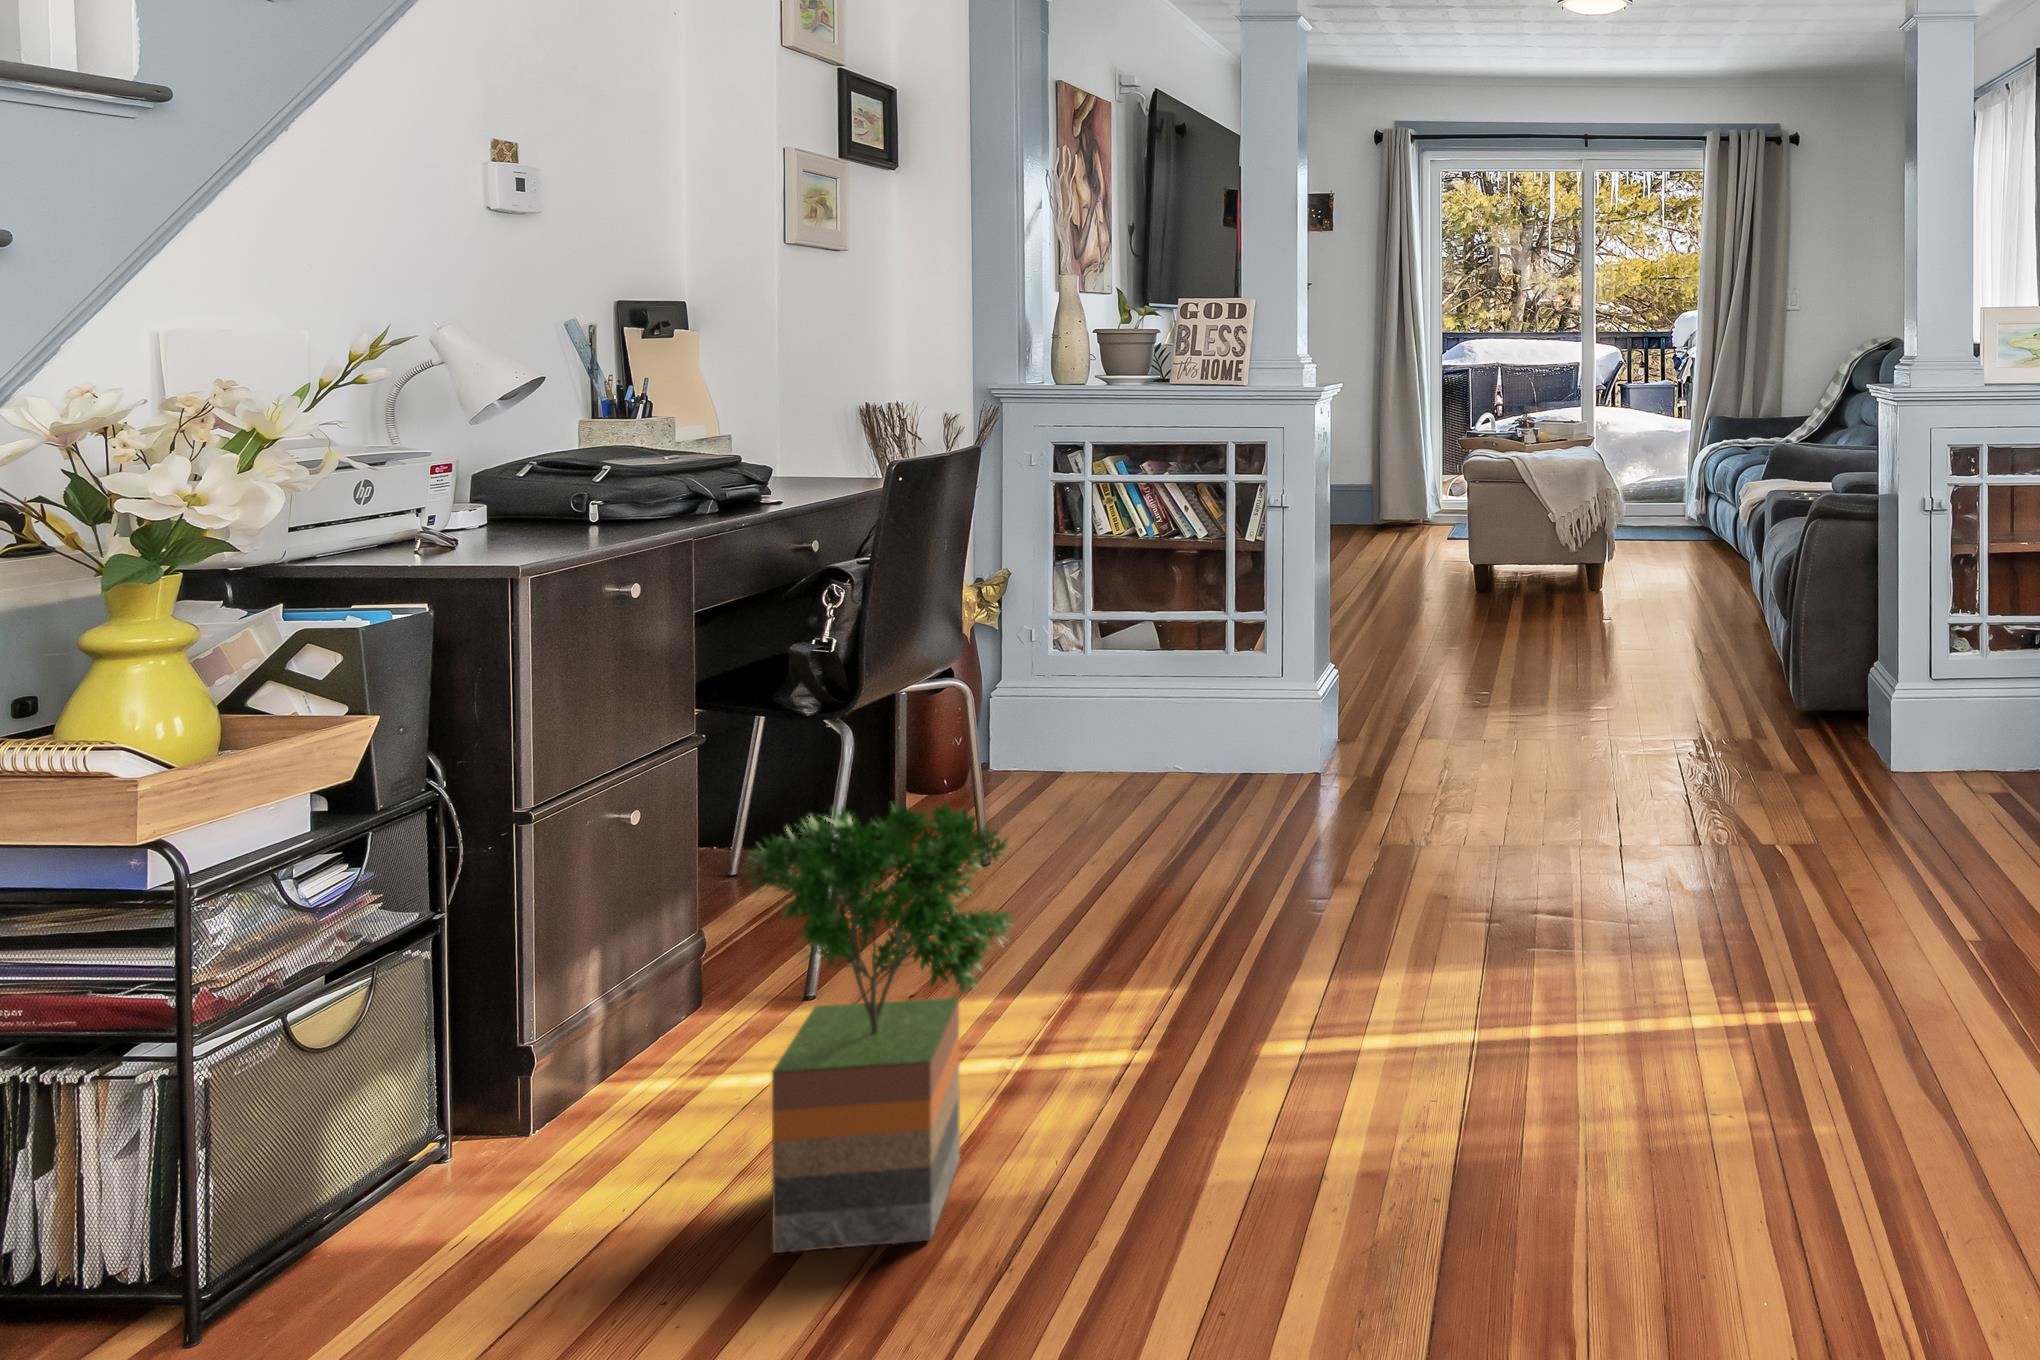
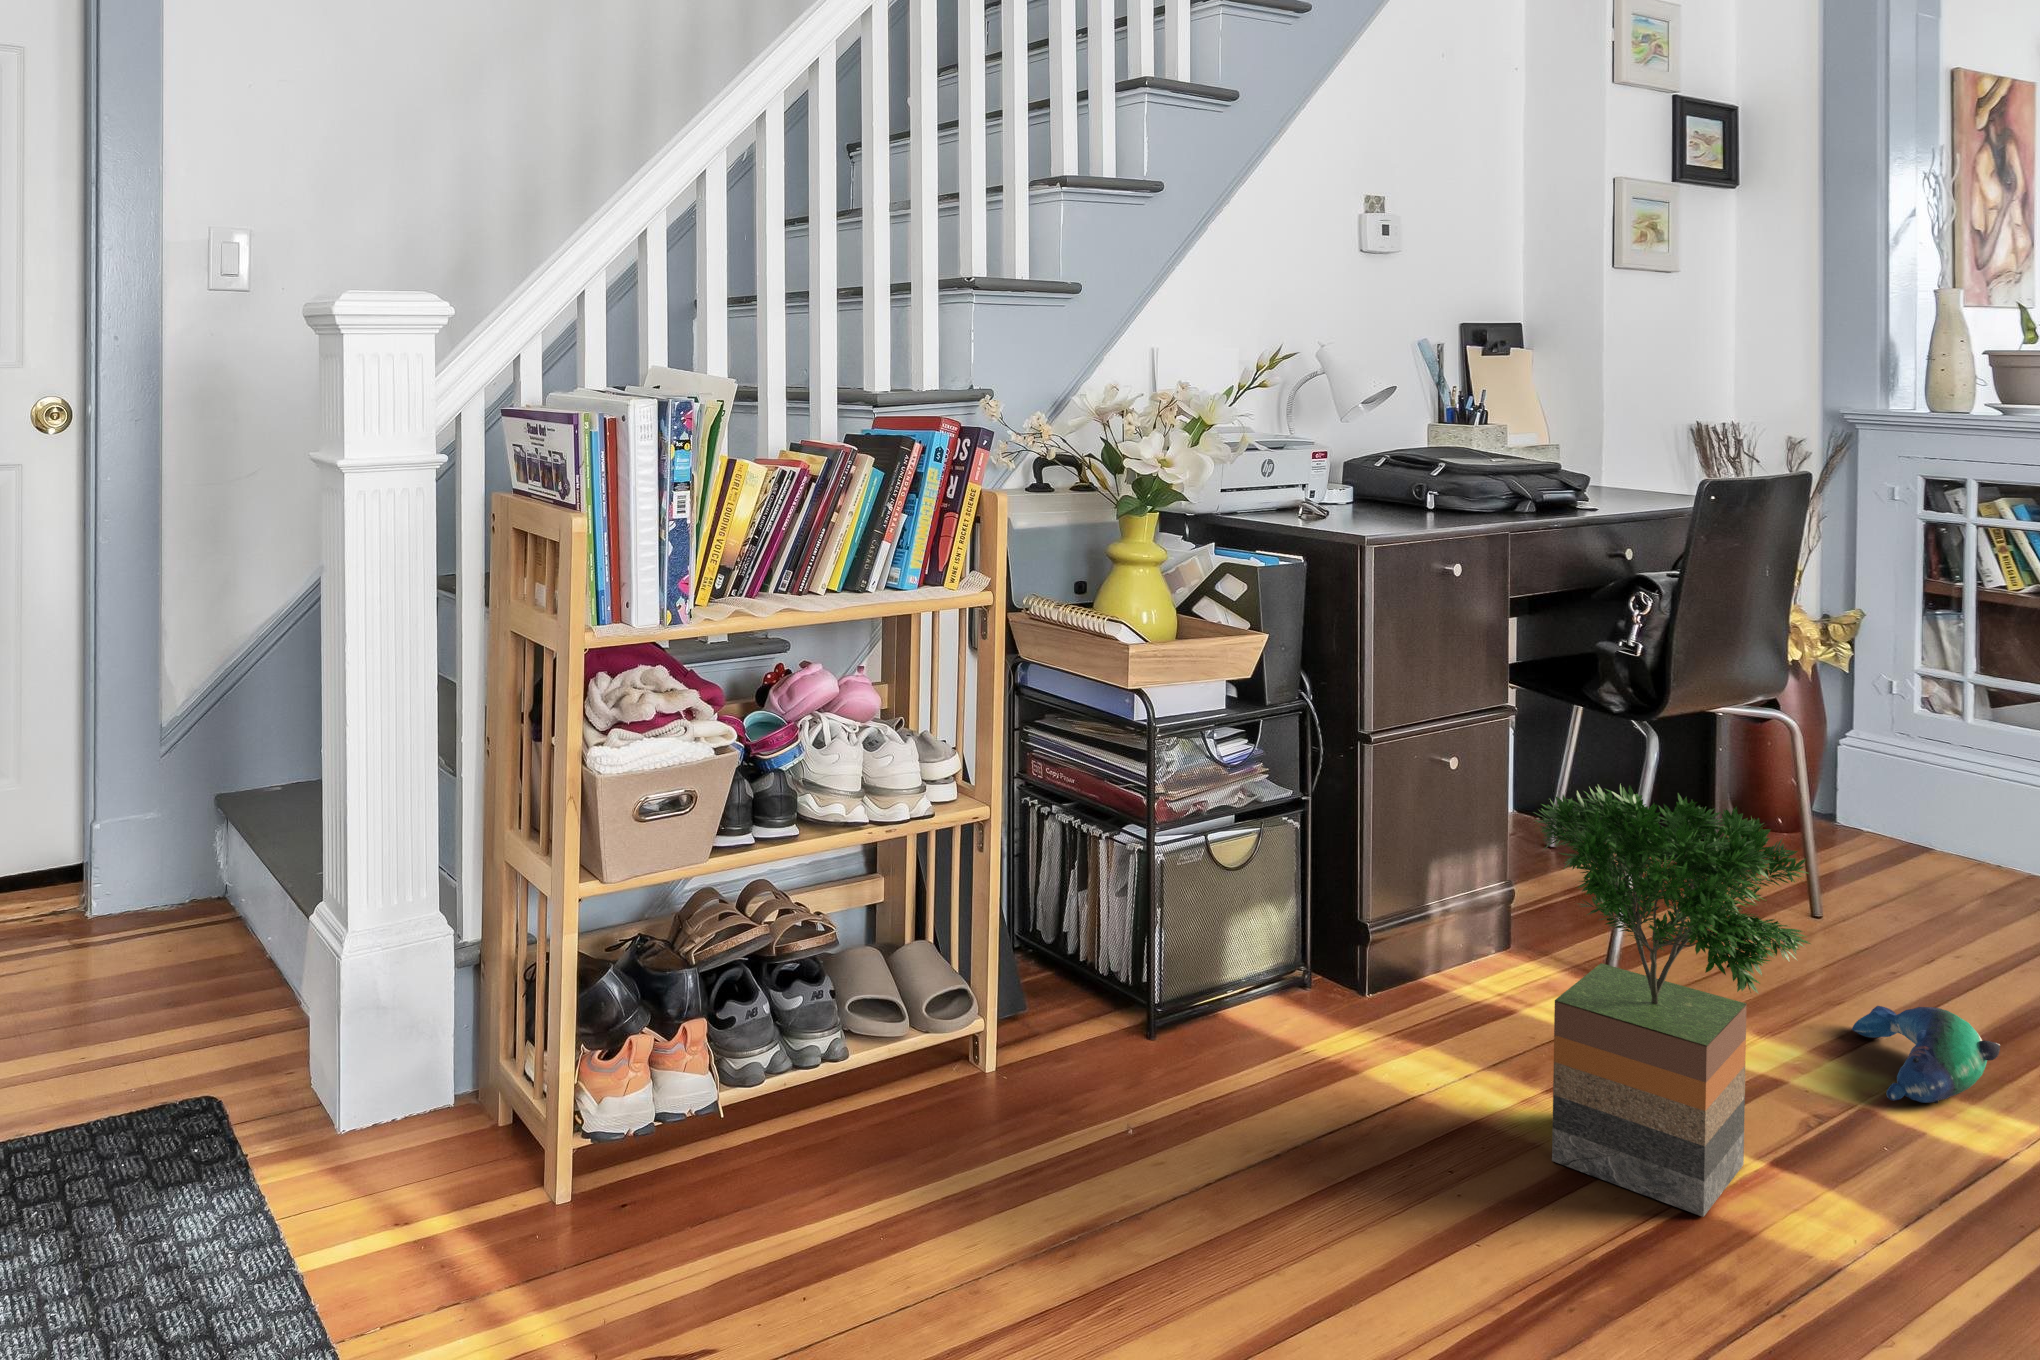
plush toy: none [1031,929,1146,1032] -> present [1852,1006,2000,1103]

